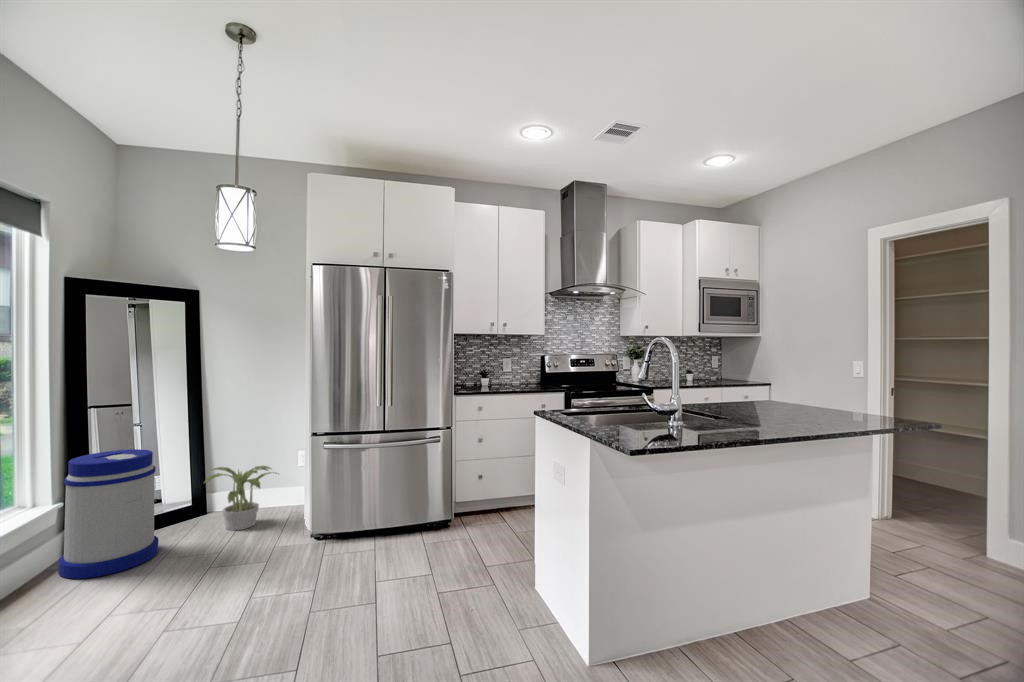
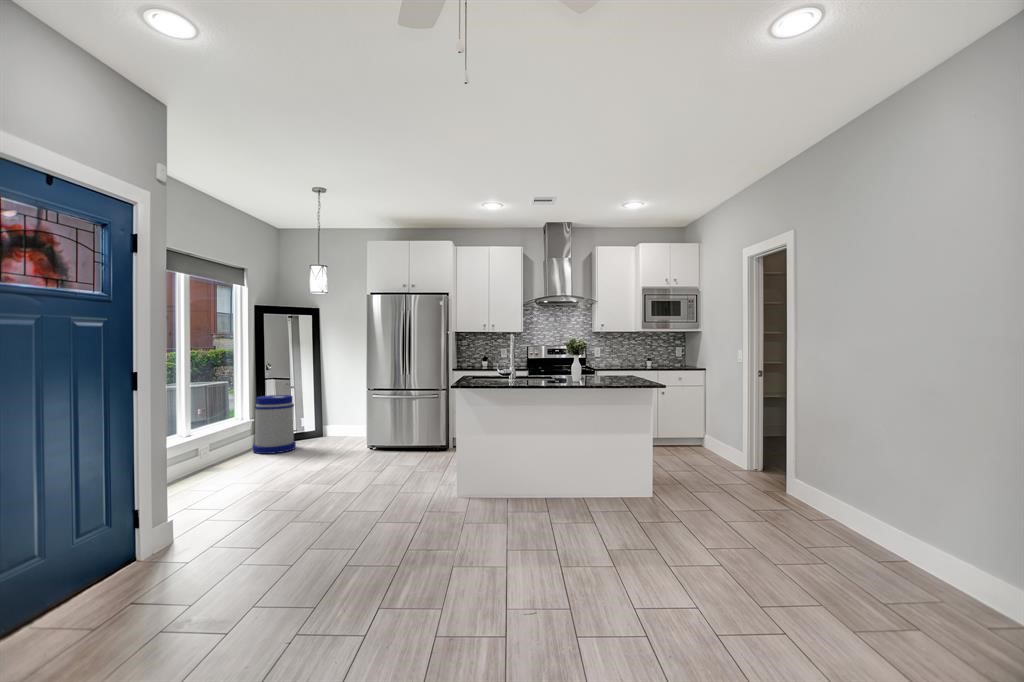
potted plant: present [204,466,279,531] -> none [318,409,359,444]

